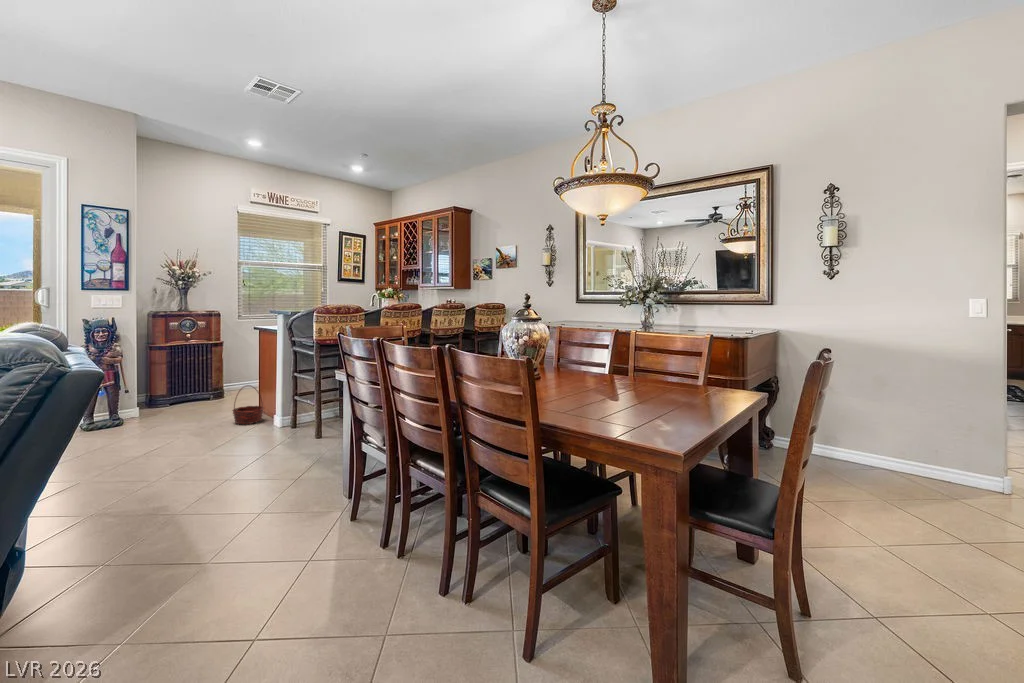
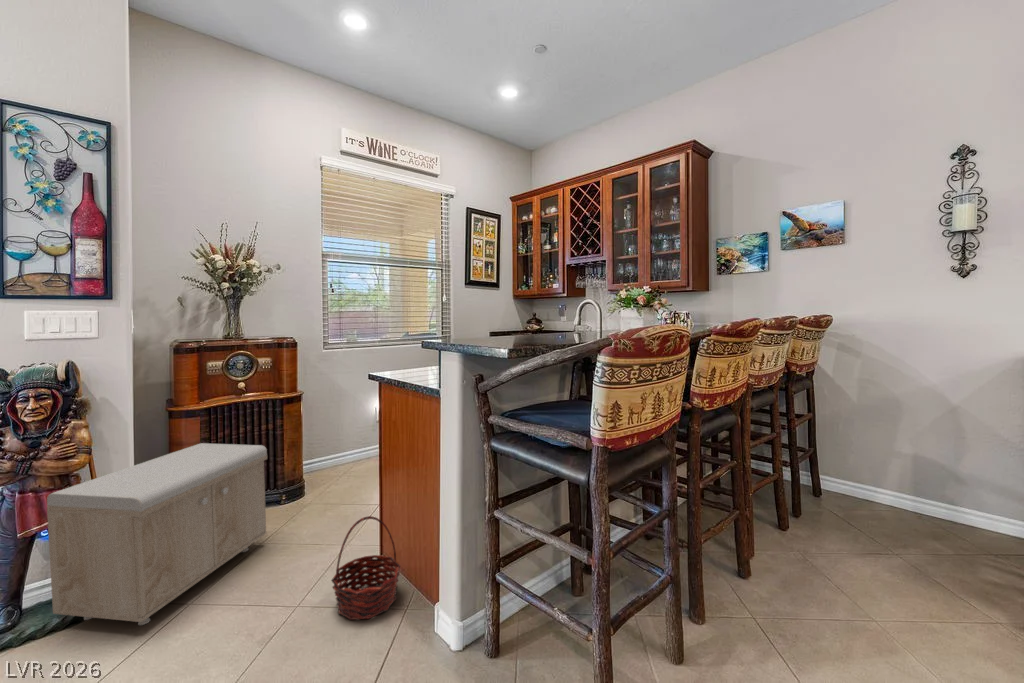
storage bench: none [108,362,203,426] -> present [47,443,267,625]

